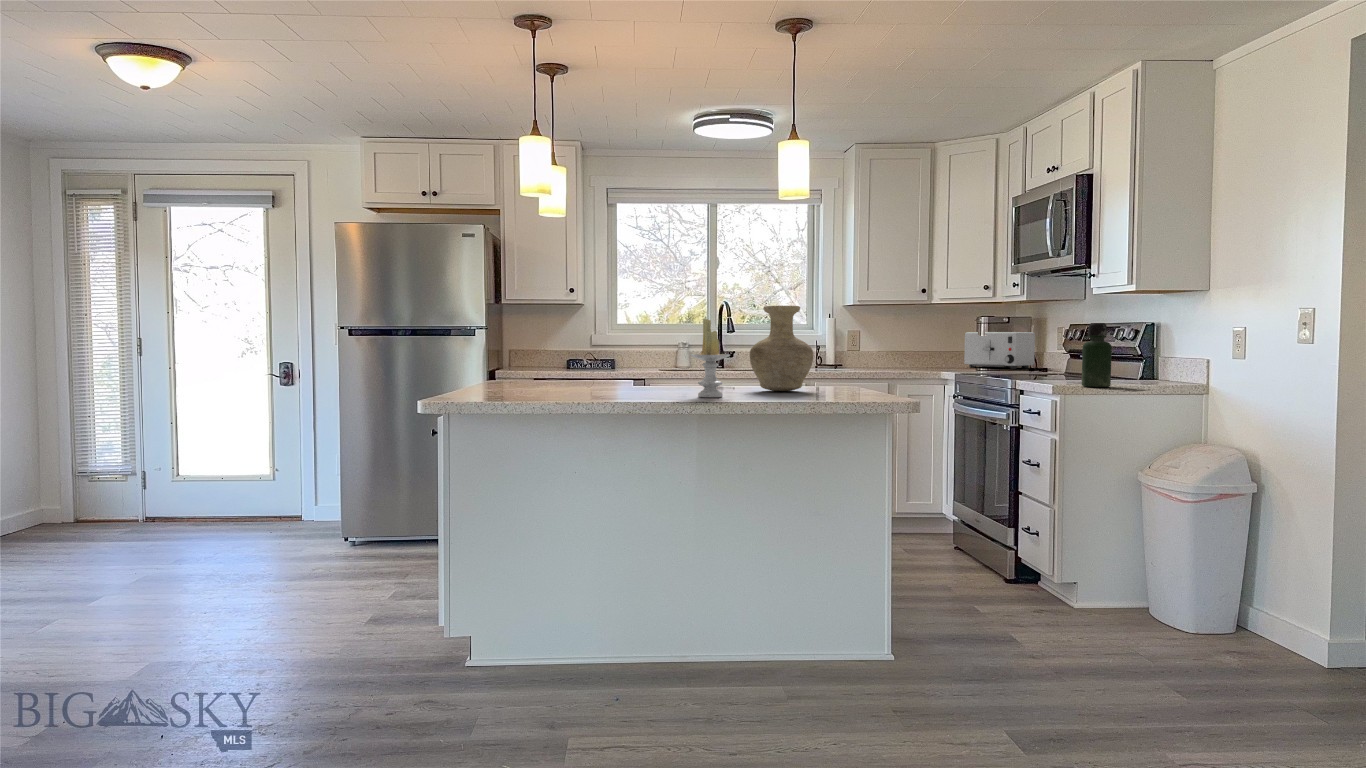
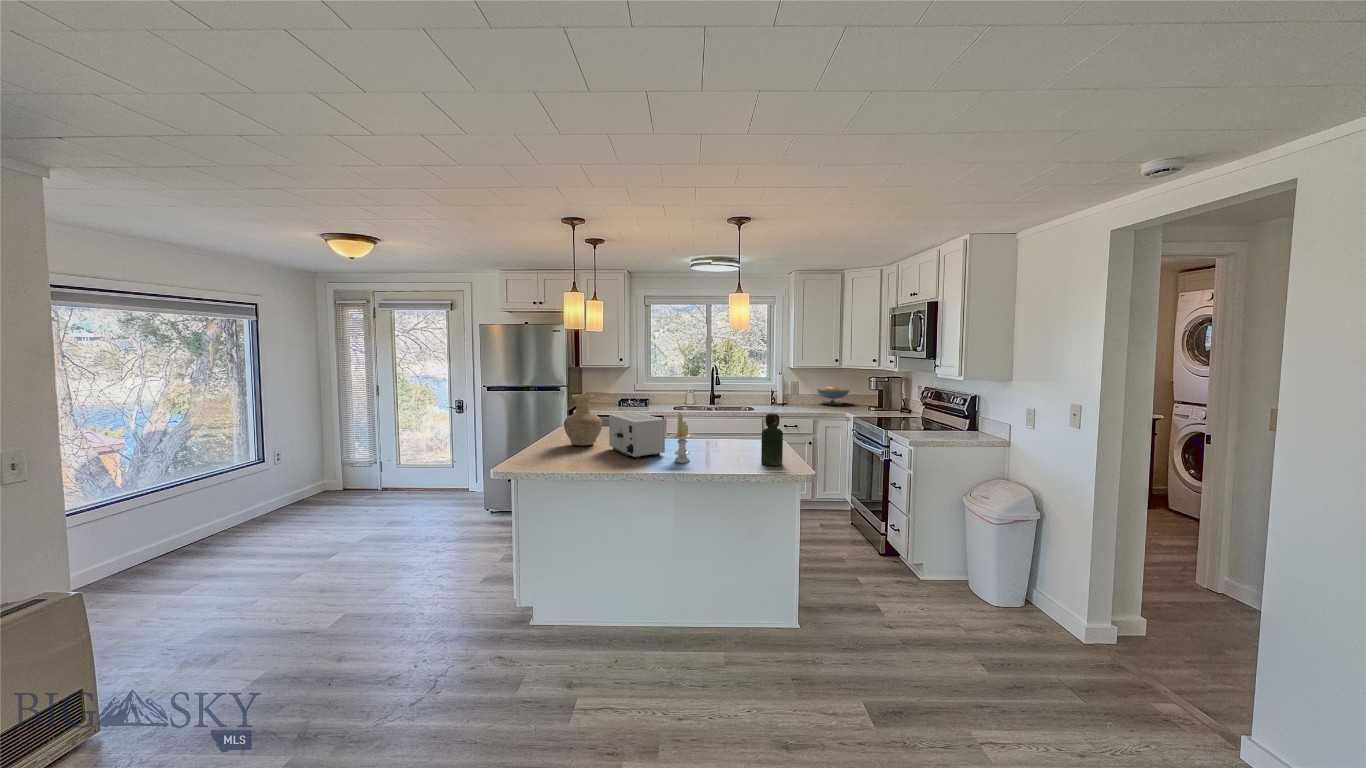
vase: present [750,306,813,391] -> present [564,394,602,446]
bottle: present [1081,323,1112,387] -> present [761,414,783,466]
toaster: present [964,332,1035,369] -> present [609,412,665,459]
fruit bowl: none [891,333,945,366] -> present [817,387,849,405]

